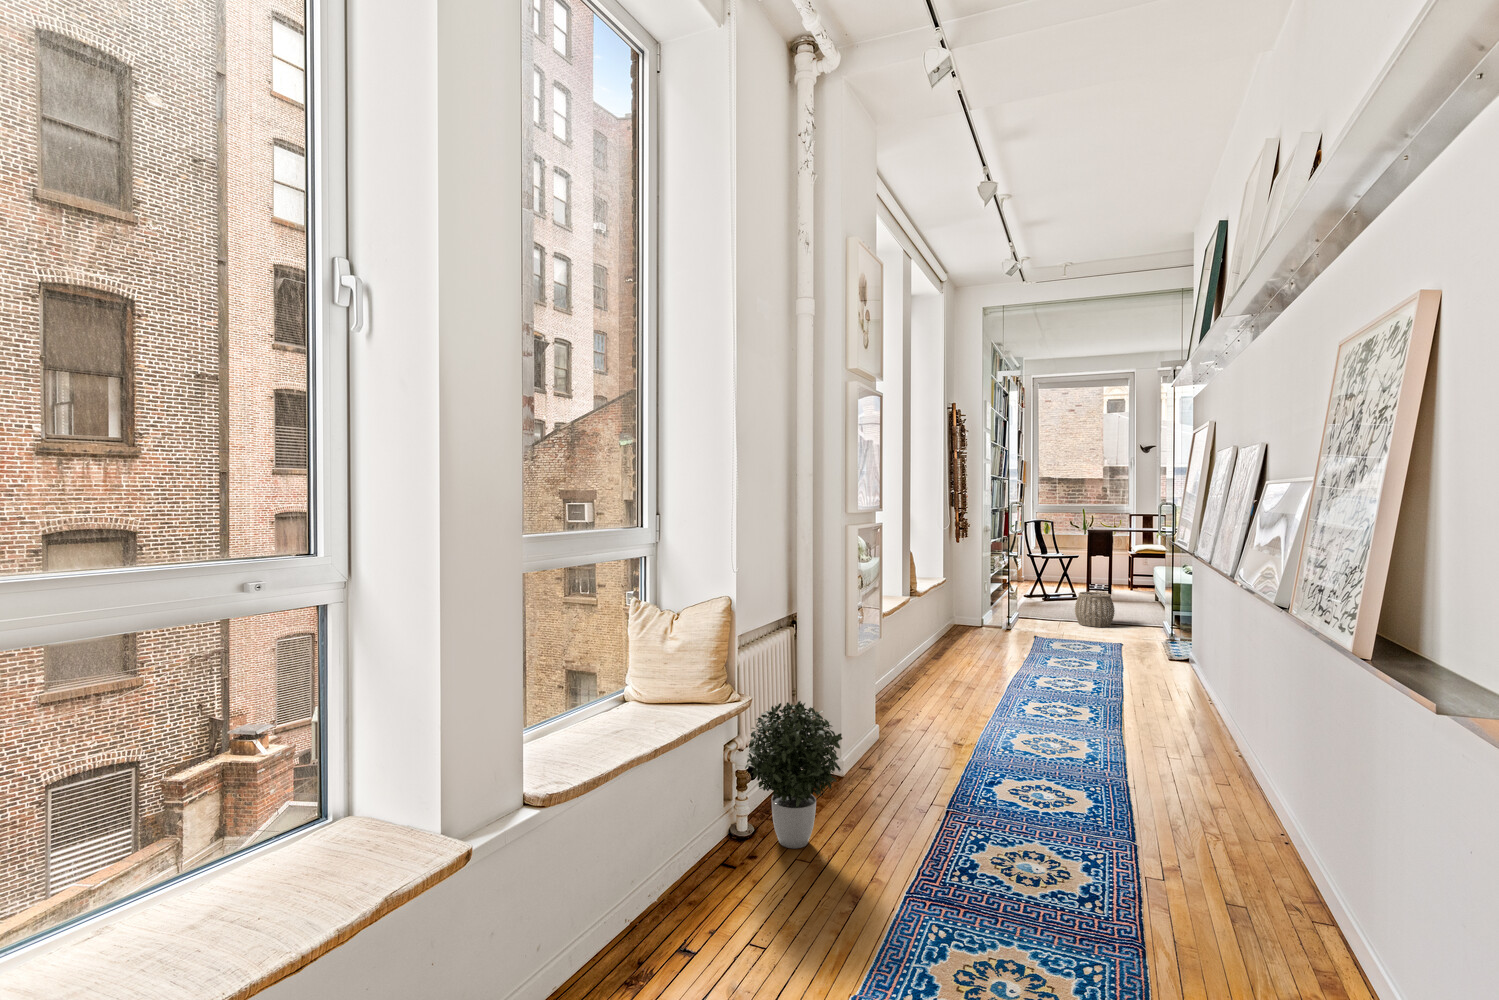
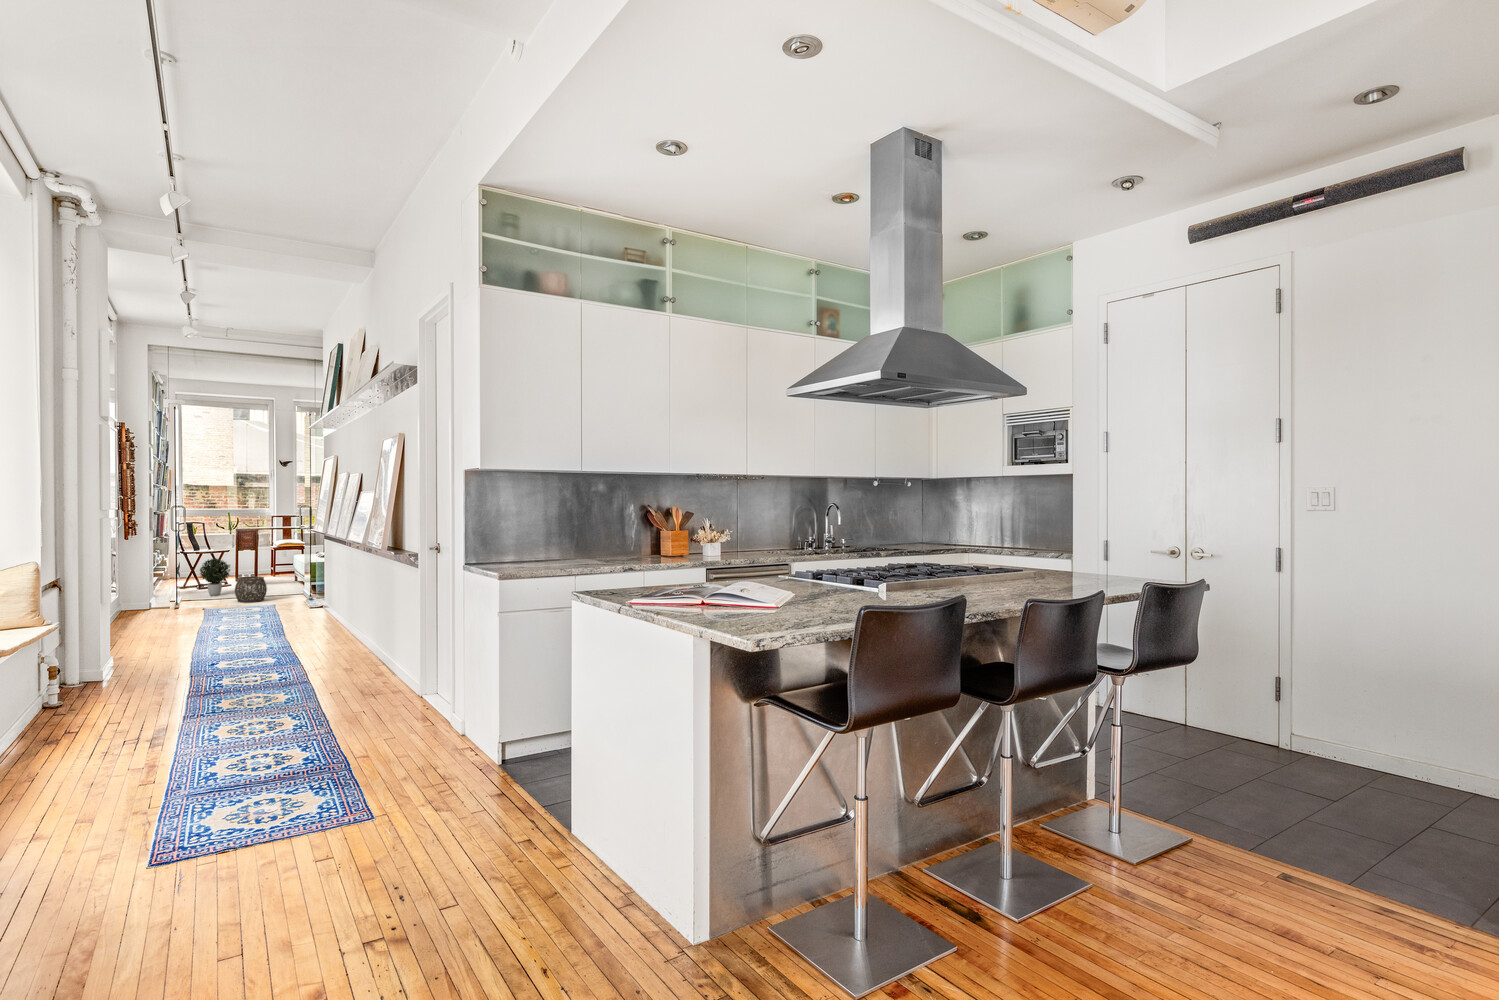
potted plant: present [745,701,842,849] -> present [200,558,230,596]

